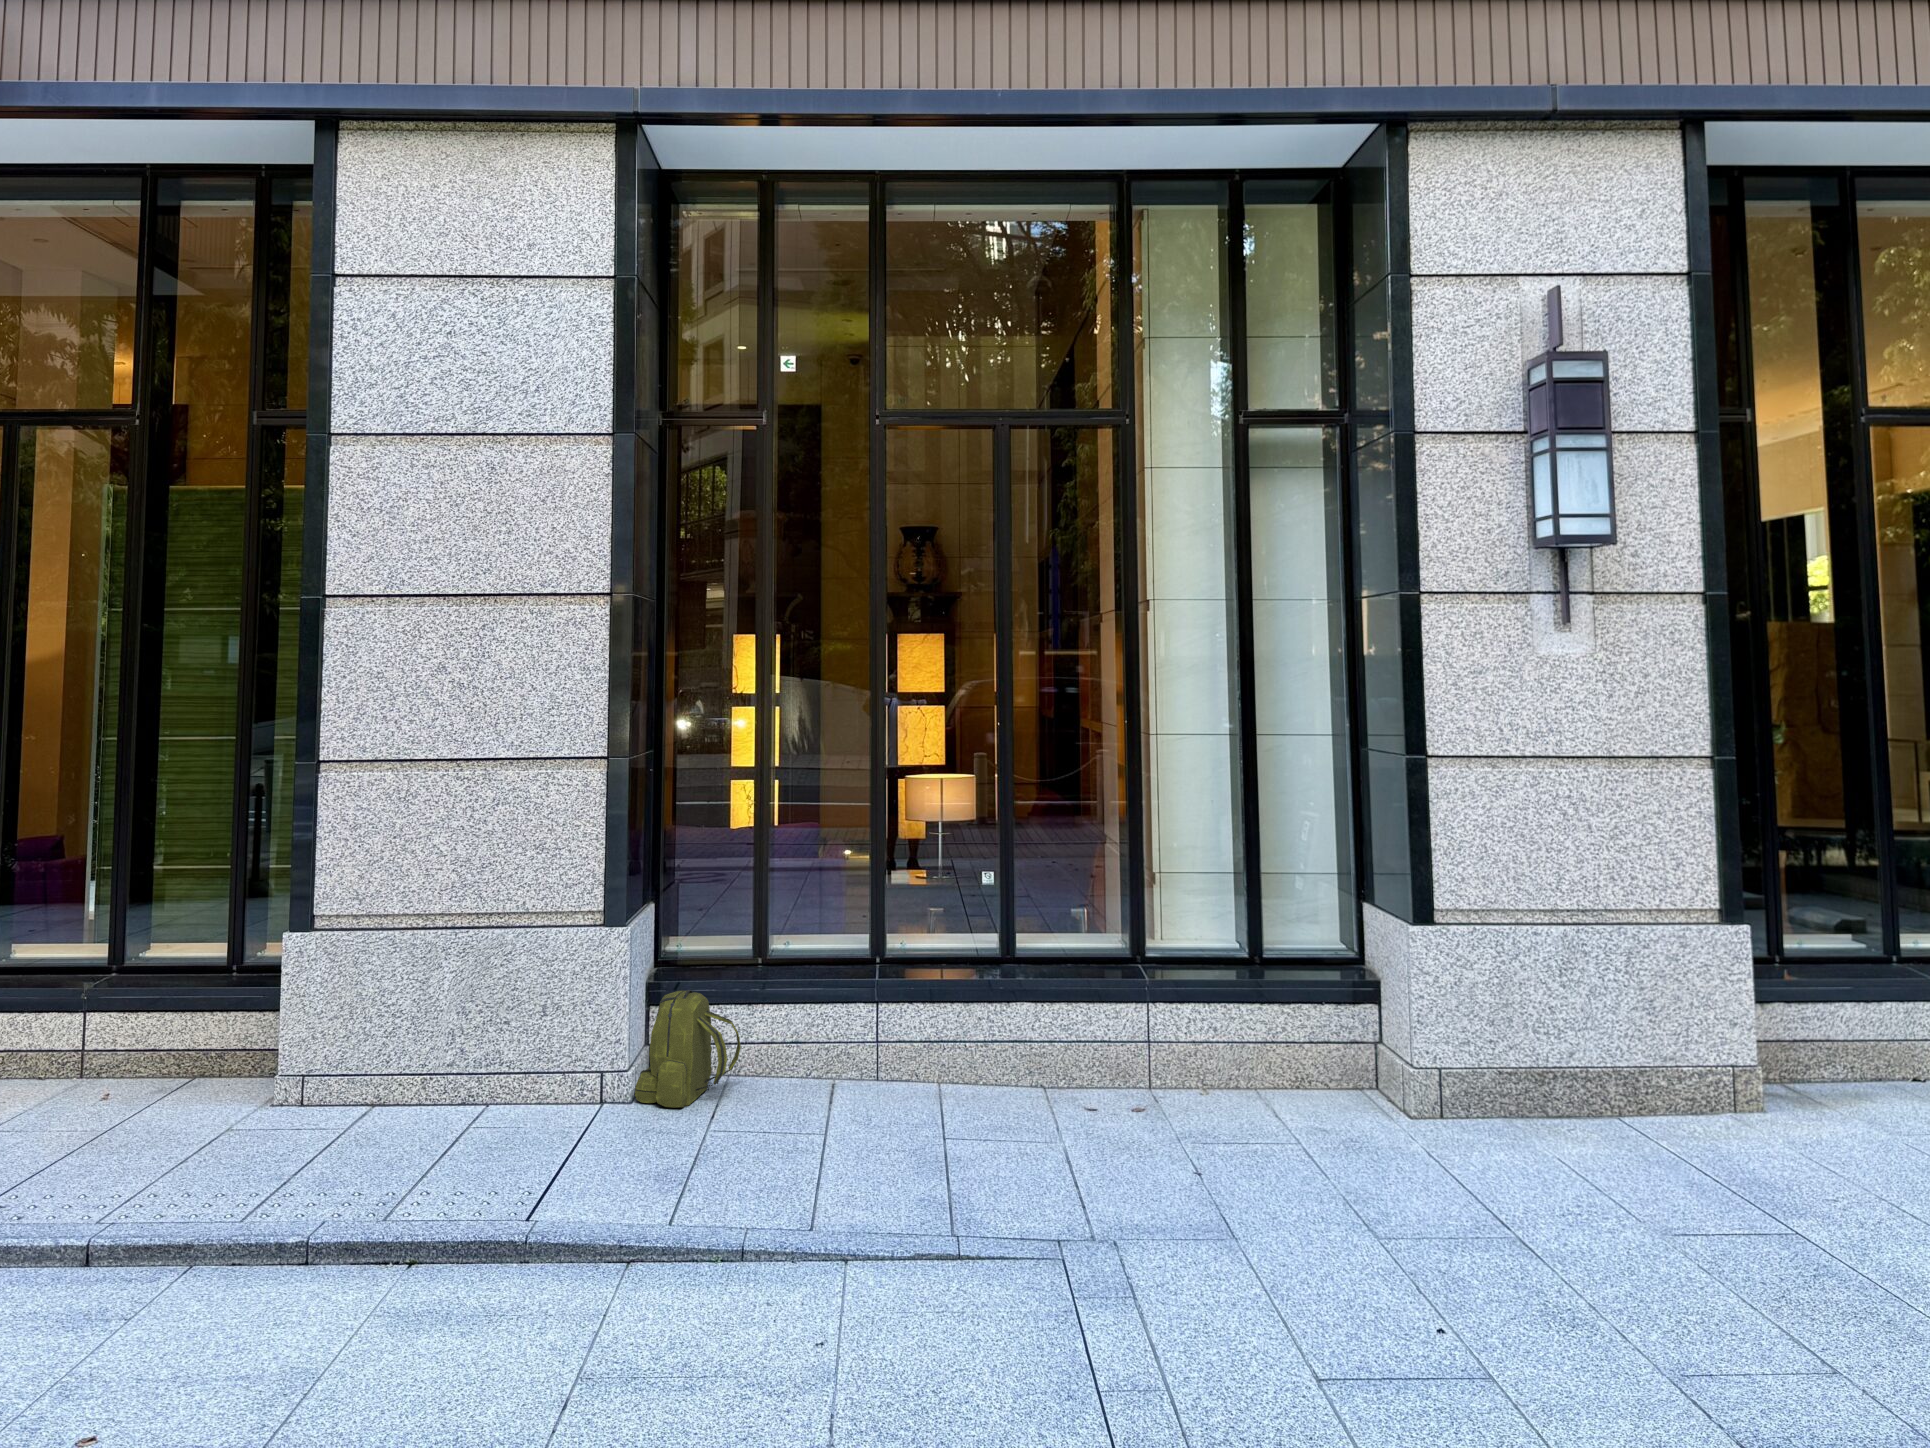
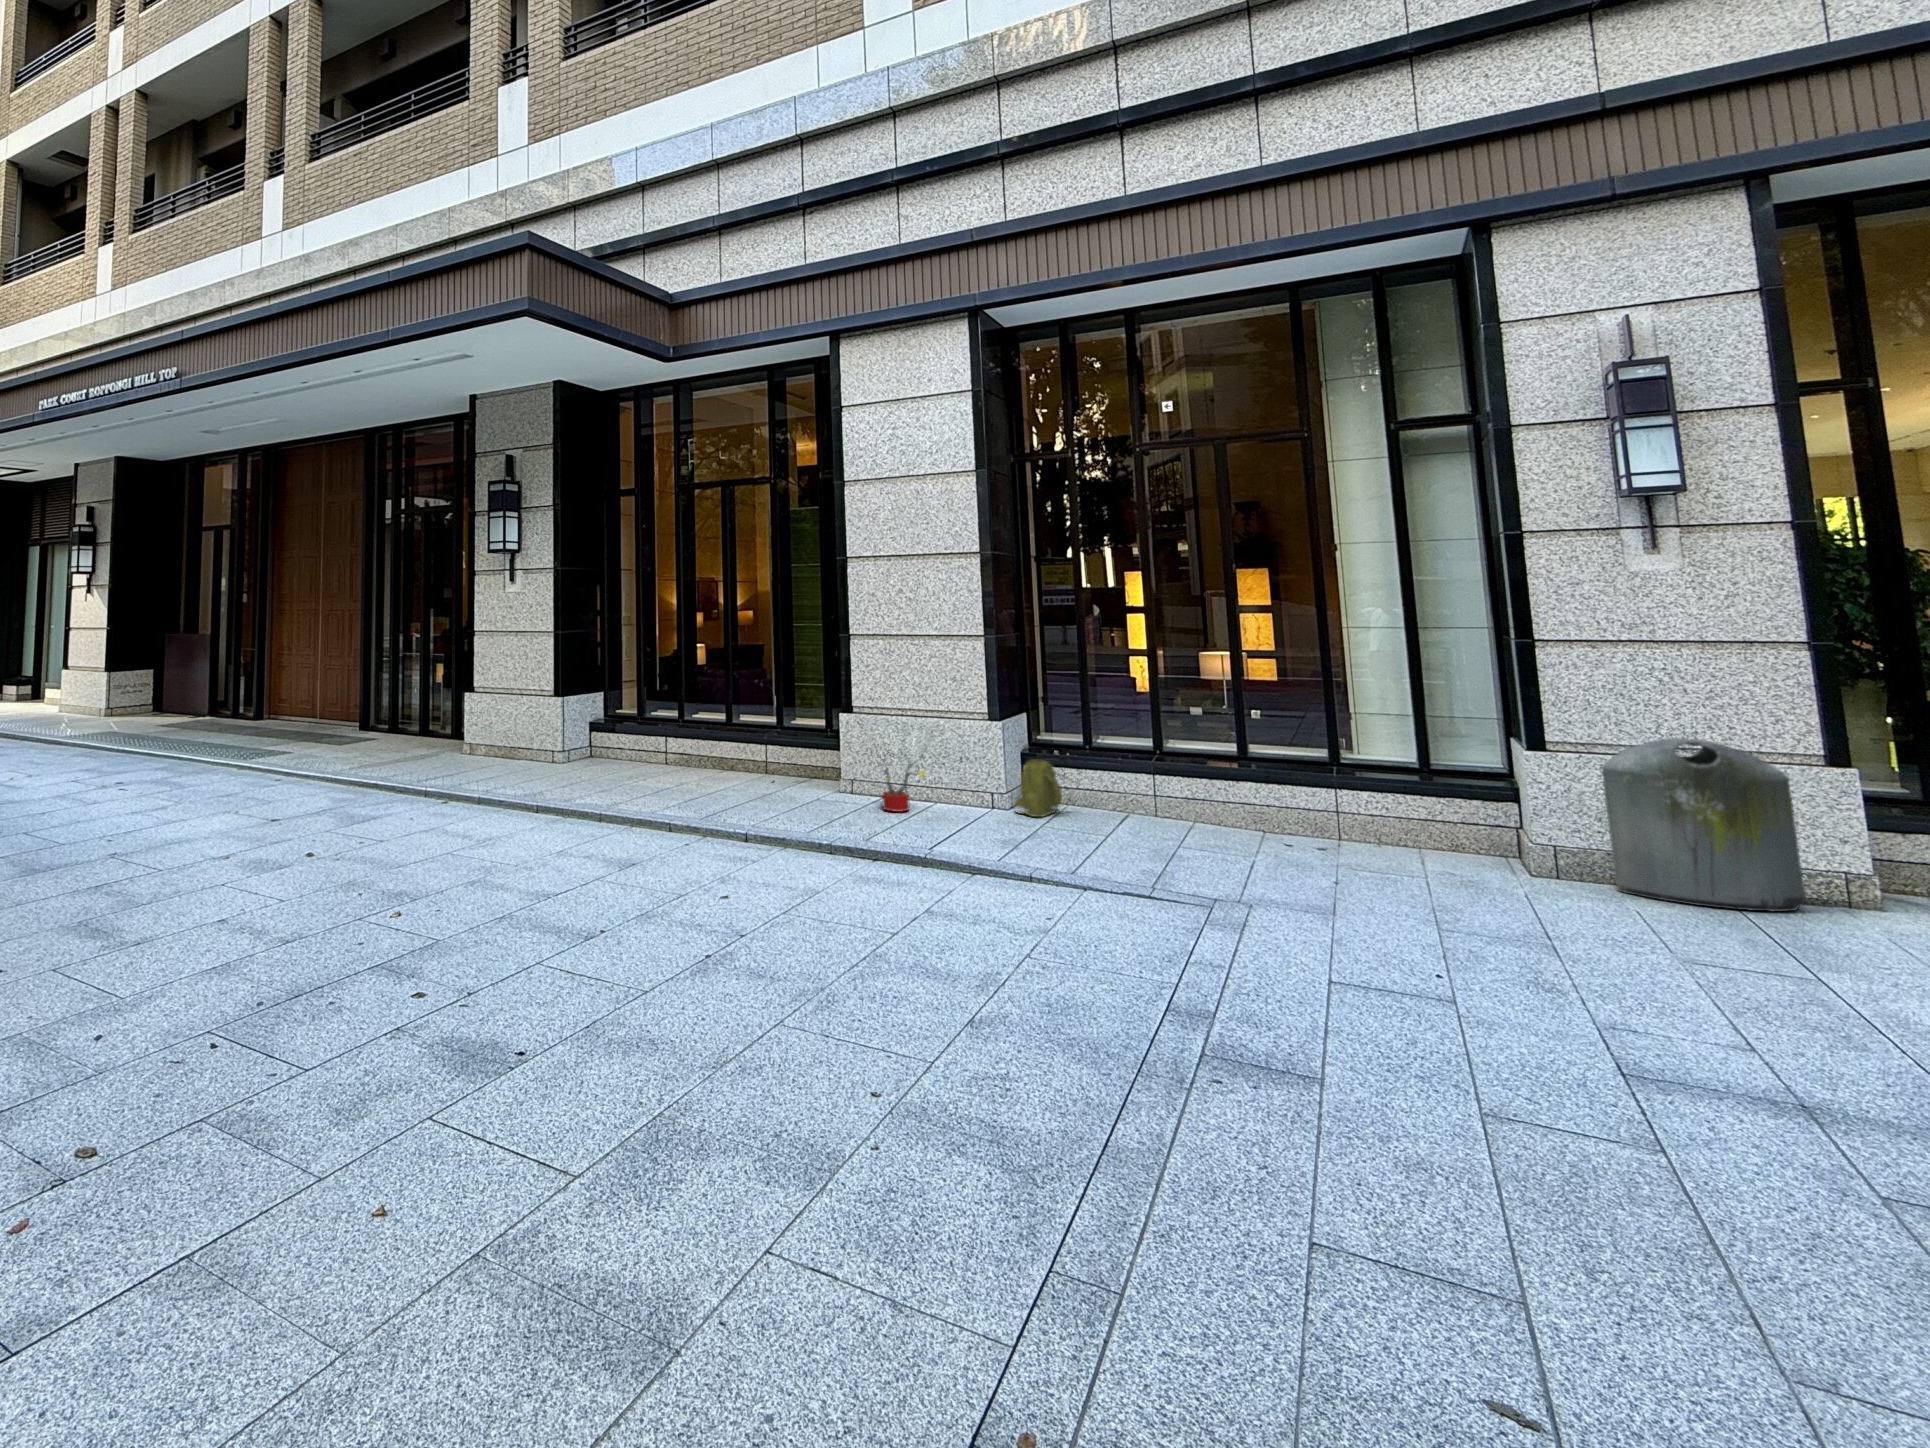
trash can: none [1512,901,1713,1147] -> present [1602,738,1805,911]
decorative plant: none [359,987,470,1137] -> present [878,744,925,812]

